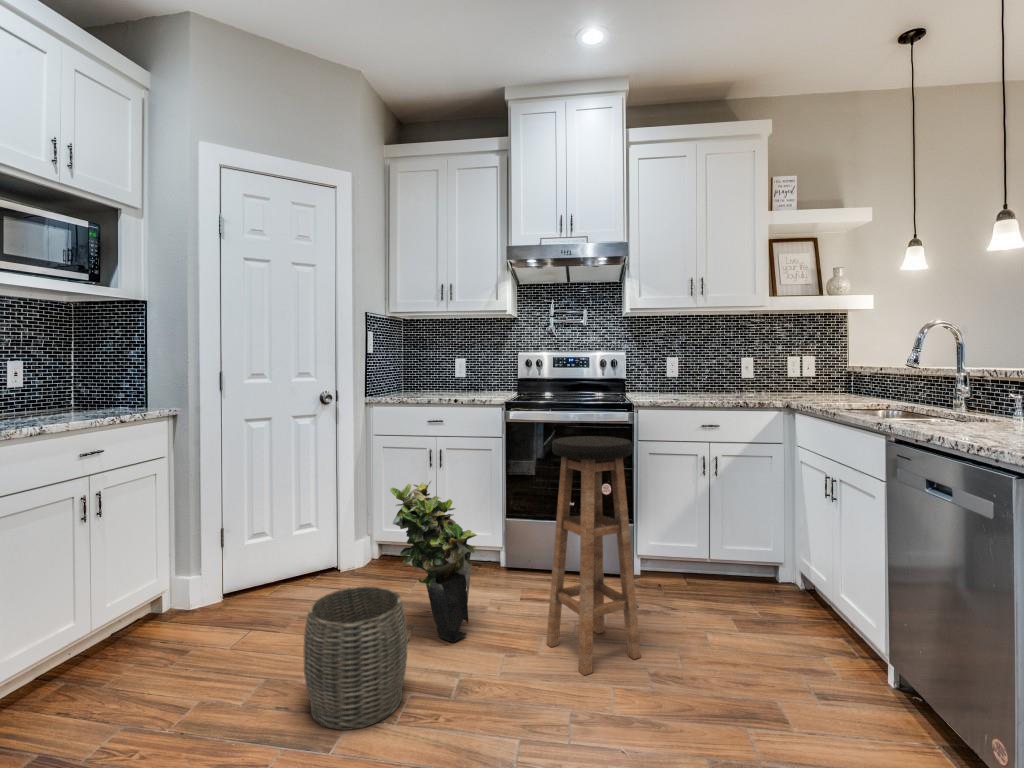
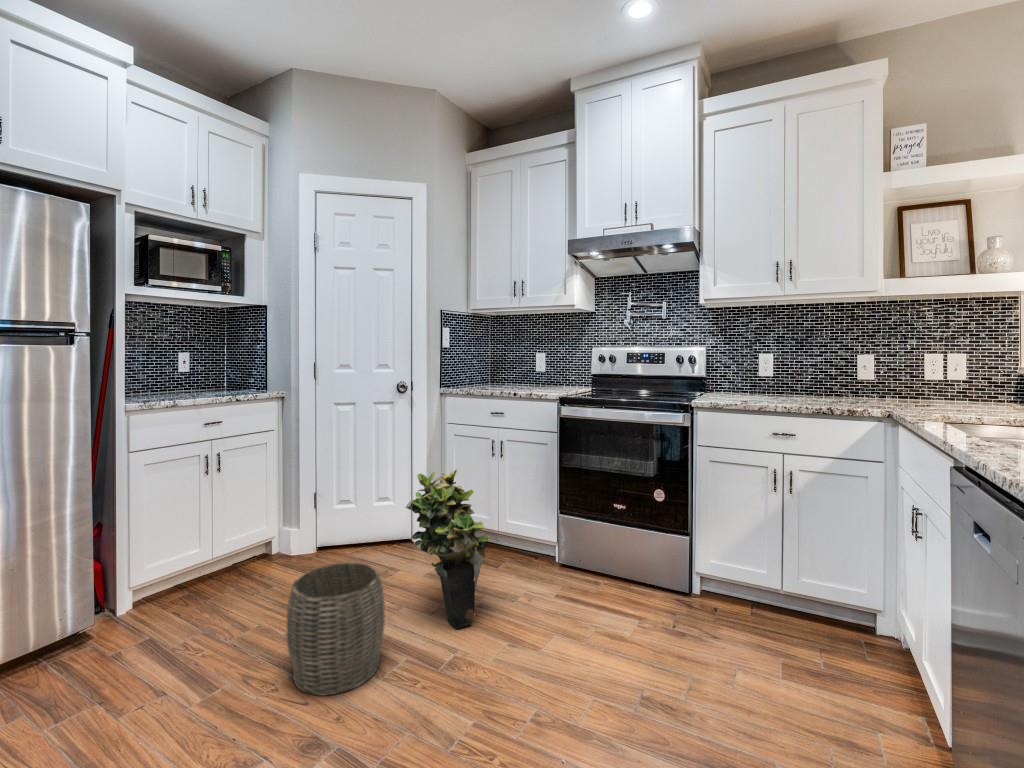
bar stool: present [547,436,641,675] -> none [542,438,632,697]

